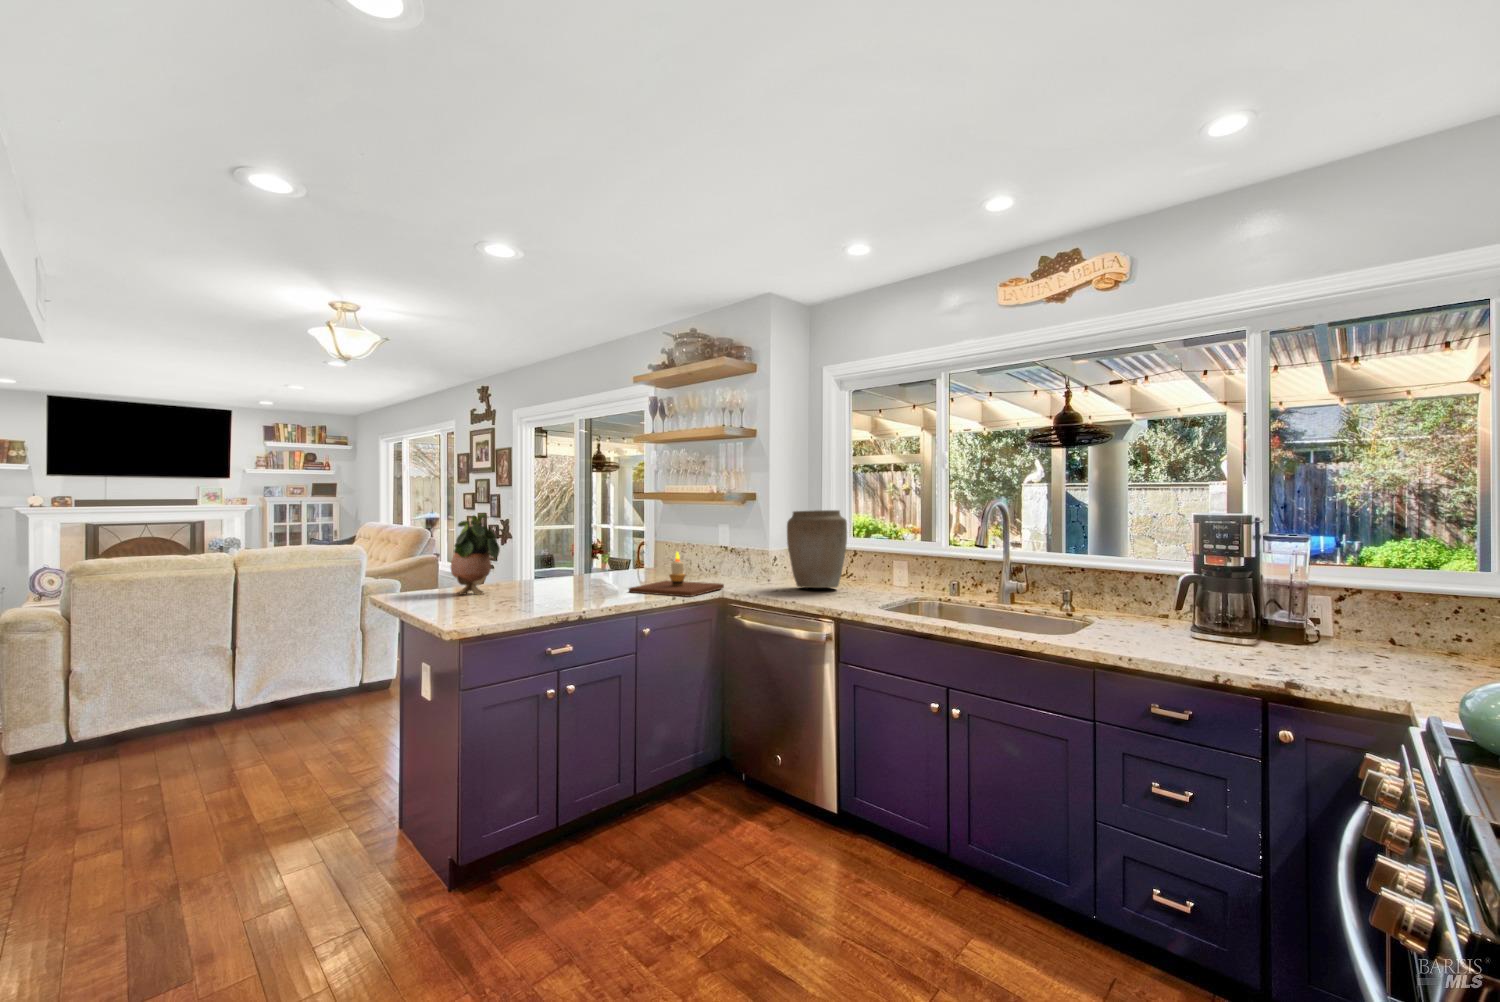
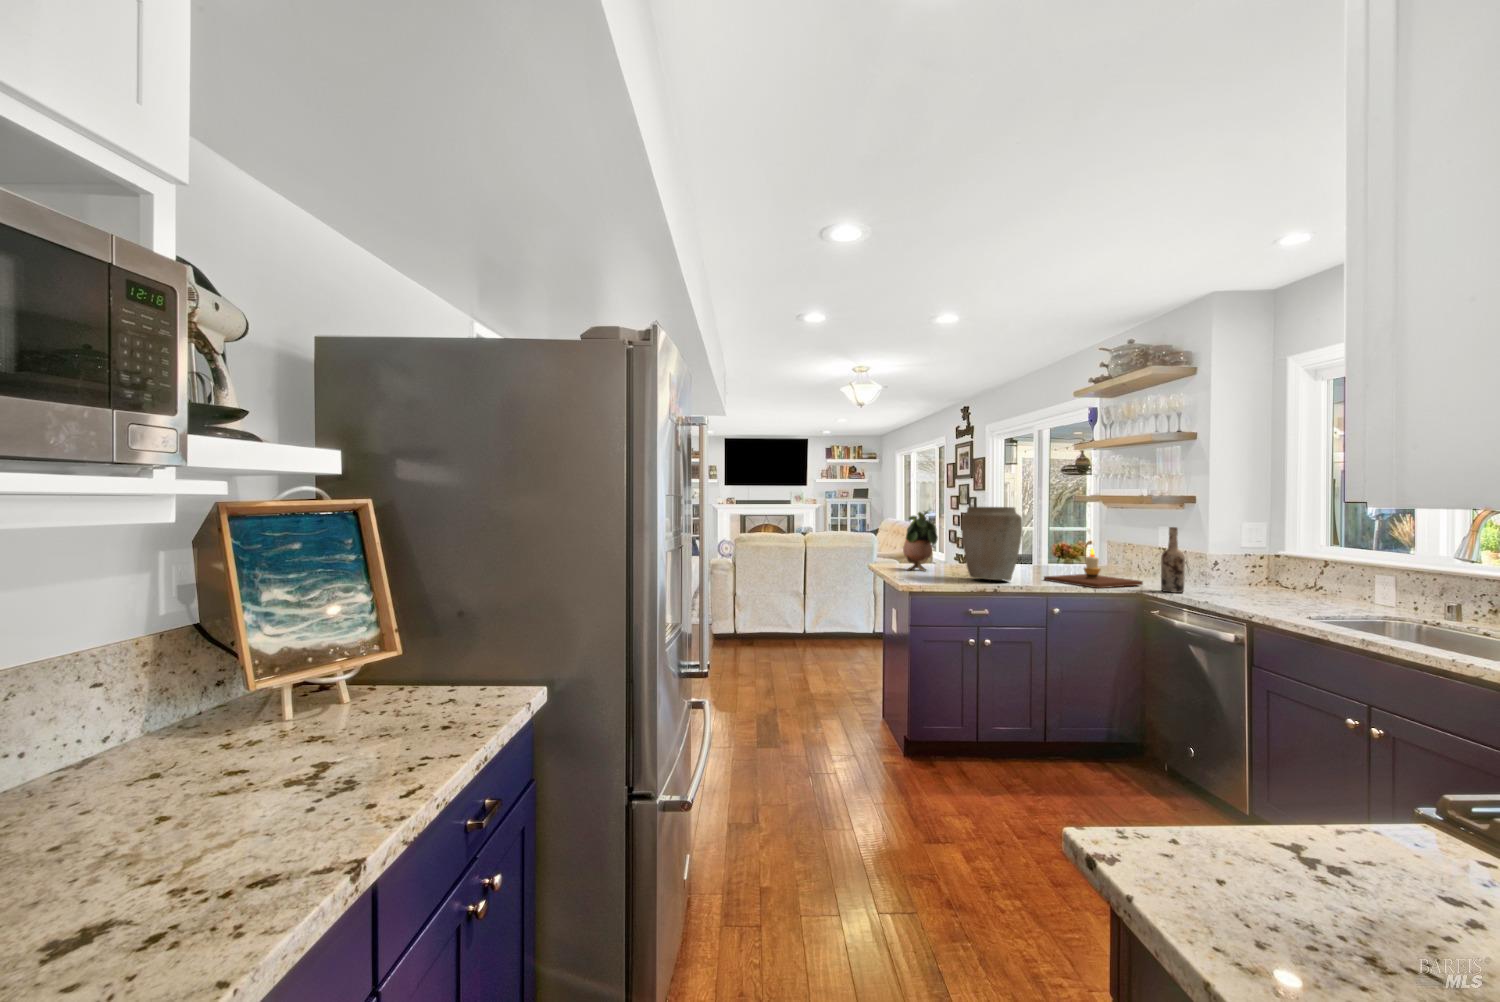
vase: present [787,510,847,588] -> present [961,507,1022,581]
wine bottle: none [745,526,766,594] -> present [1161,527,1185,593]

